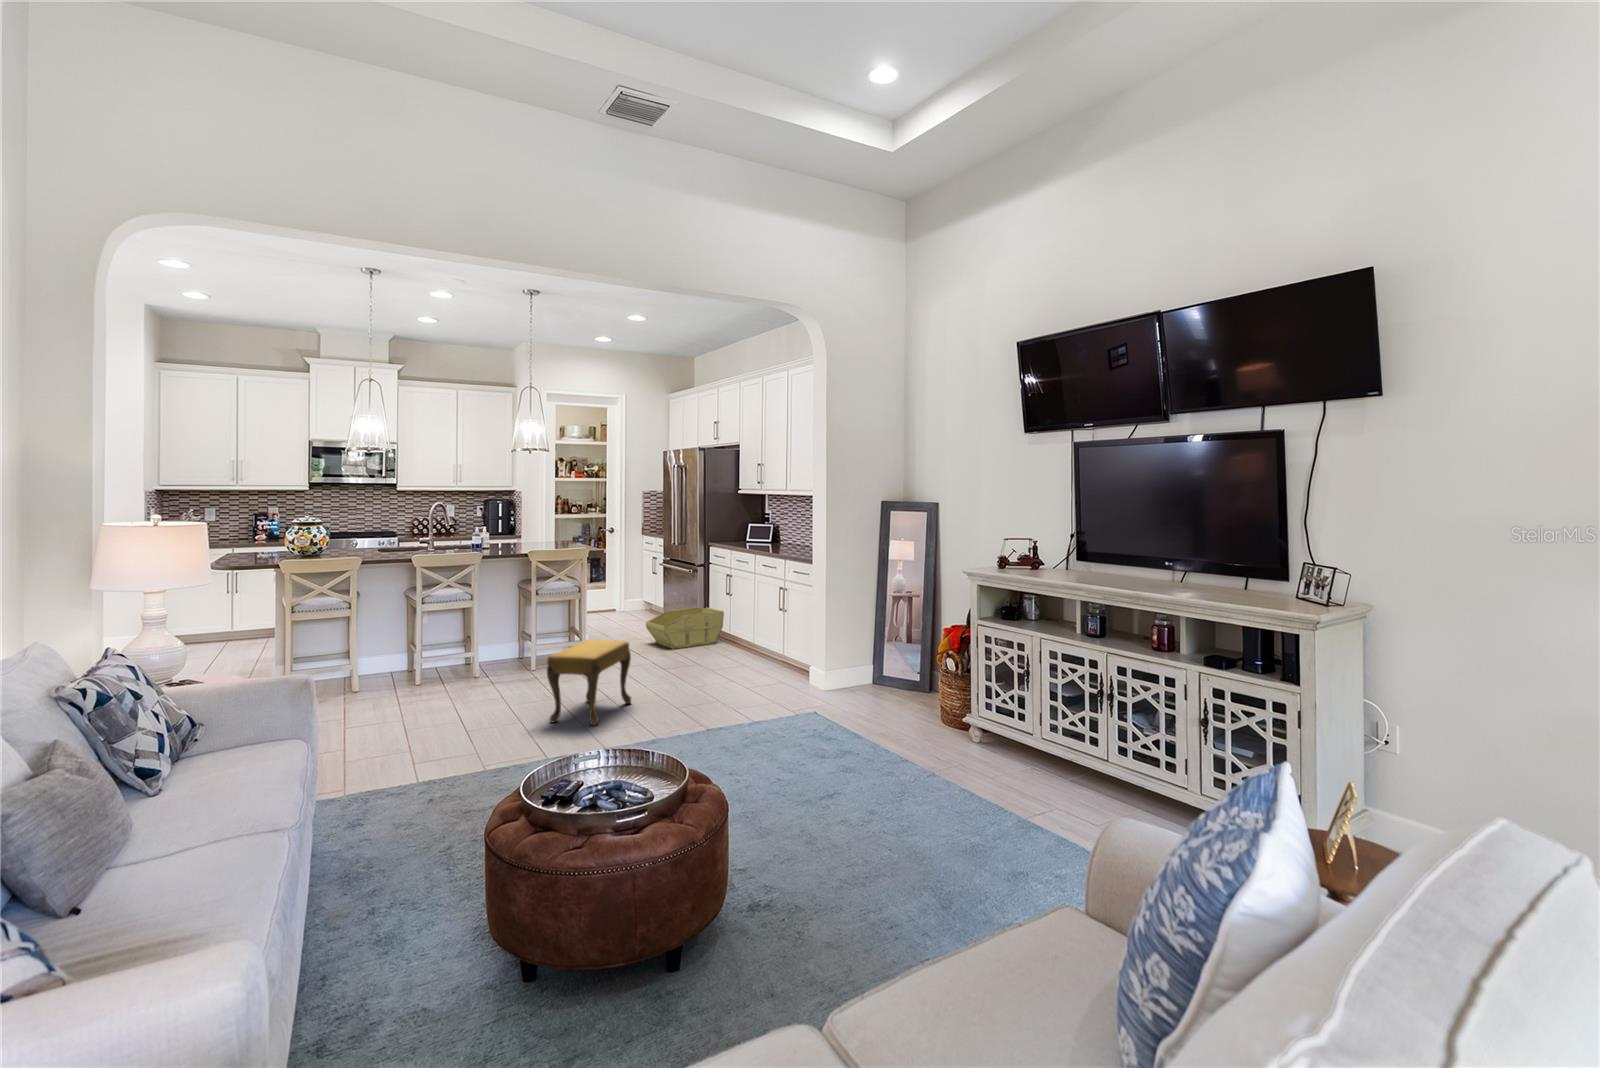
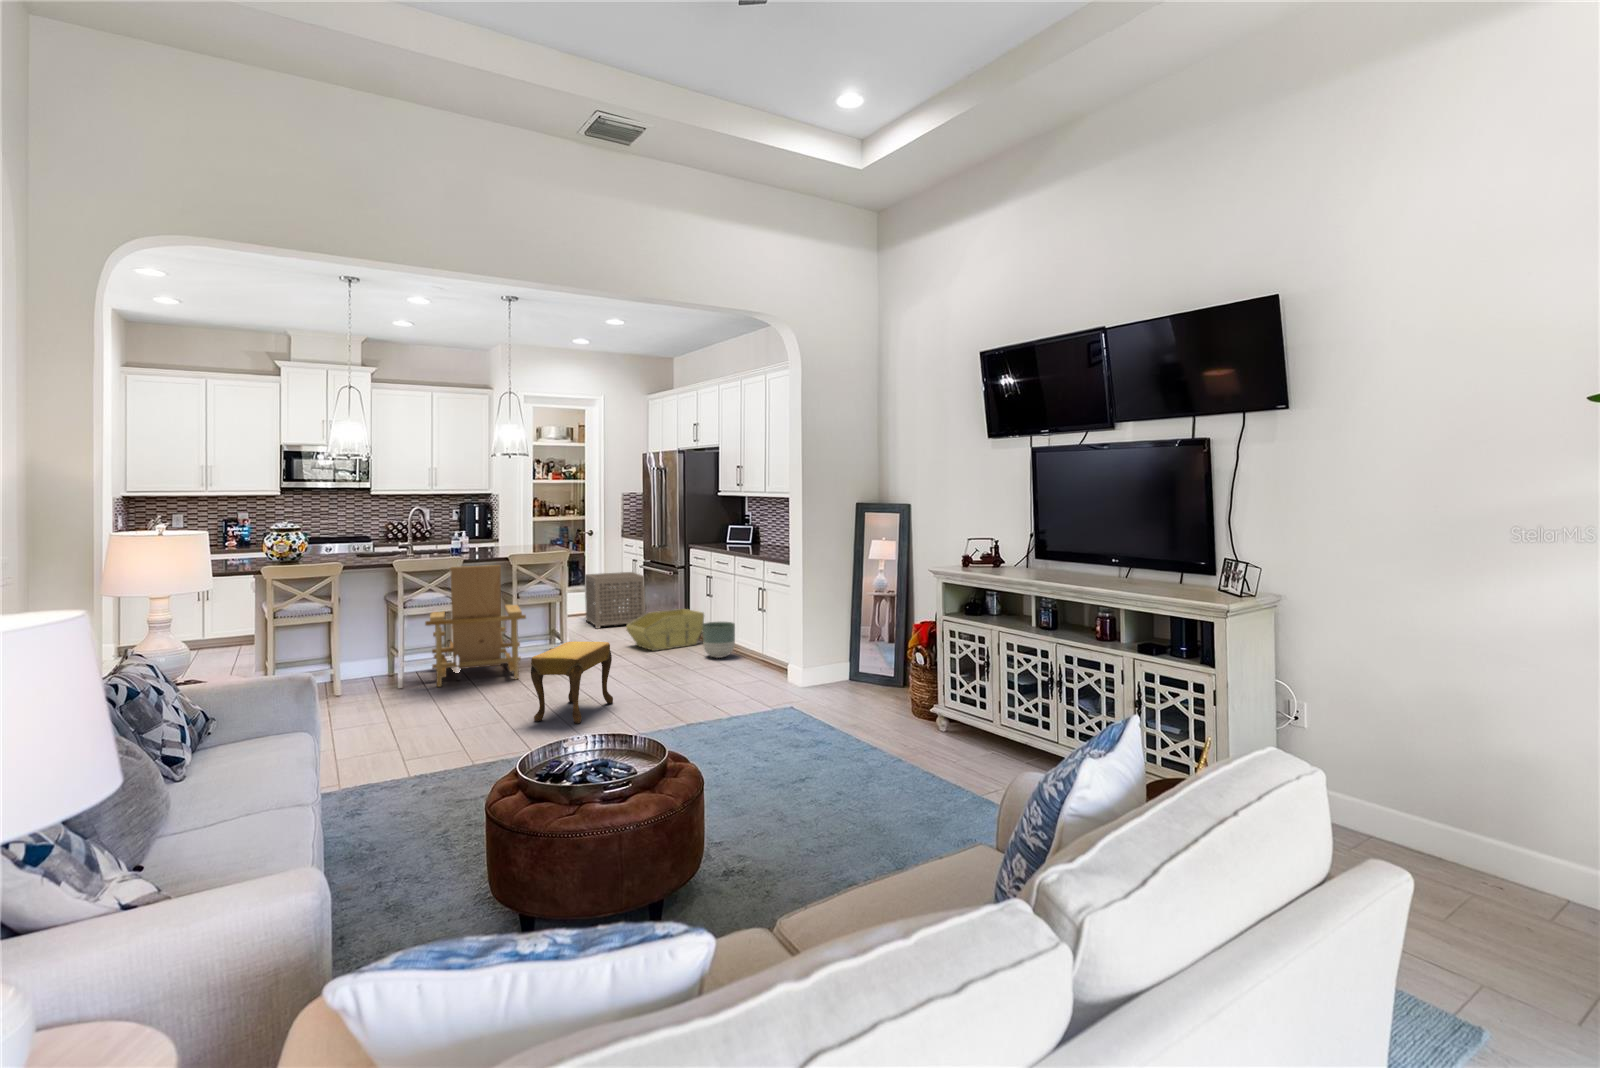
lounge chair: none [443,560,545,683] -> present [425,565,526,687]
side table: none [606,570,665,625] -> present [585,572,645,629]
planter: none [722,621,755,657] -> present [702,622,735,658]

